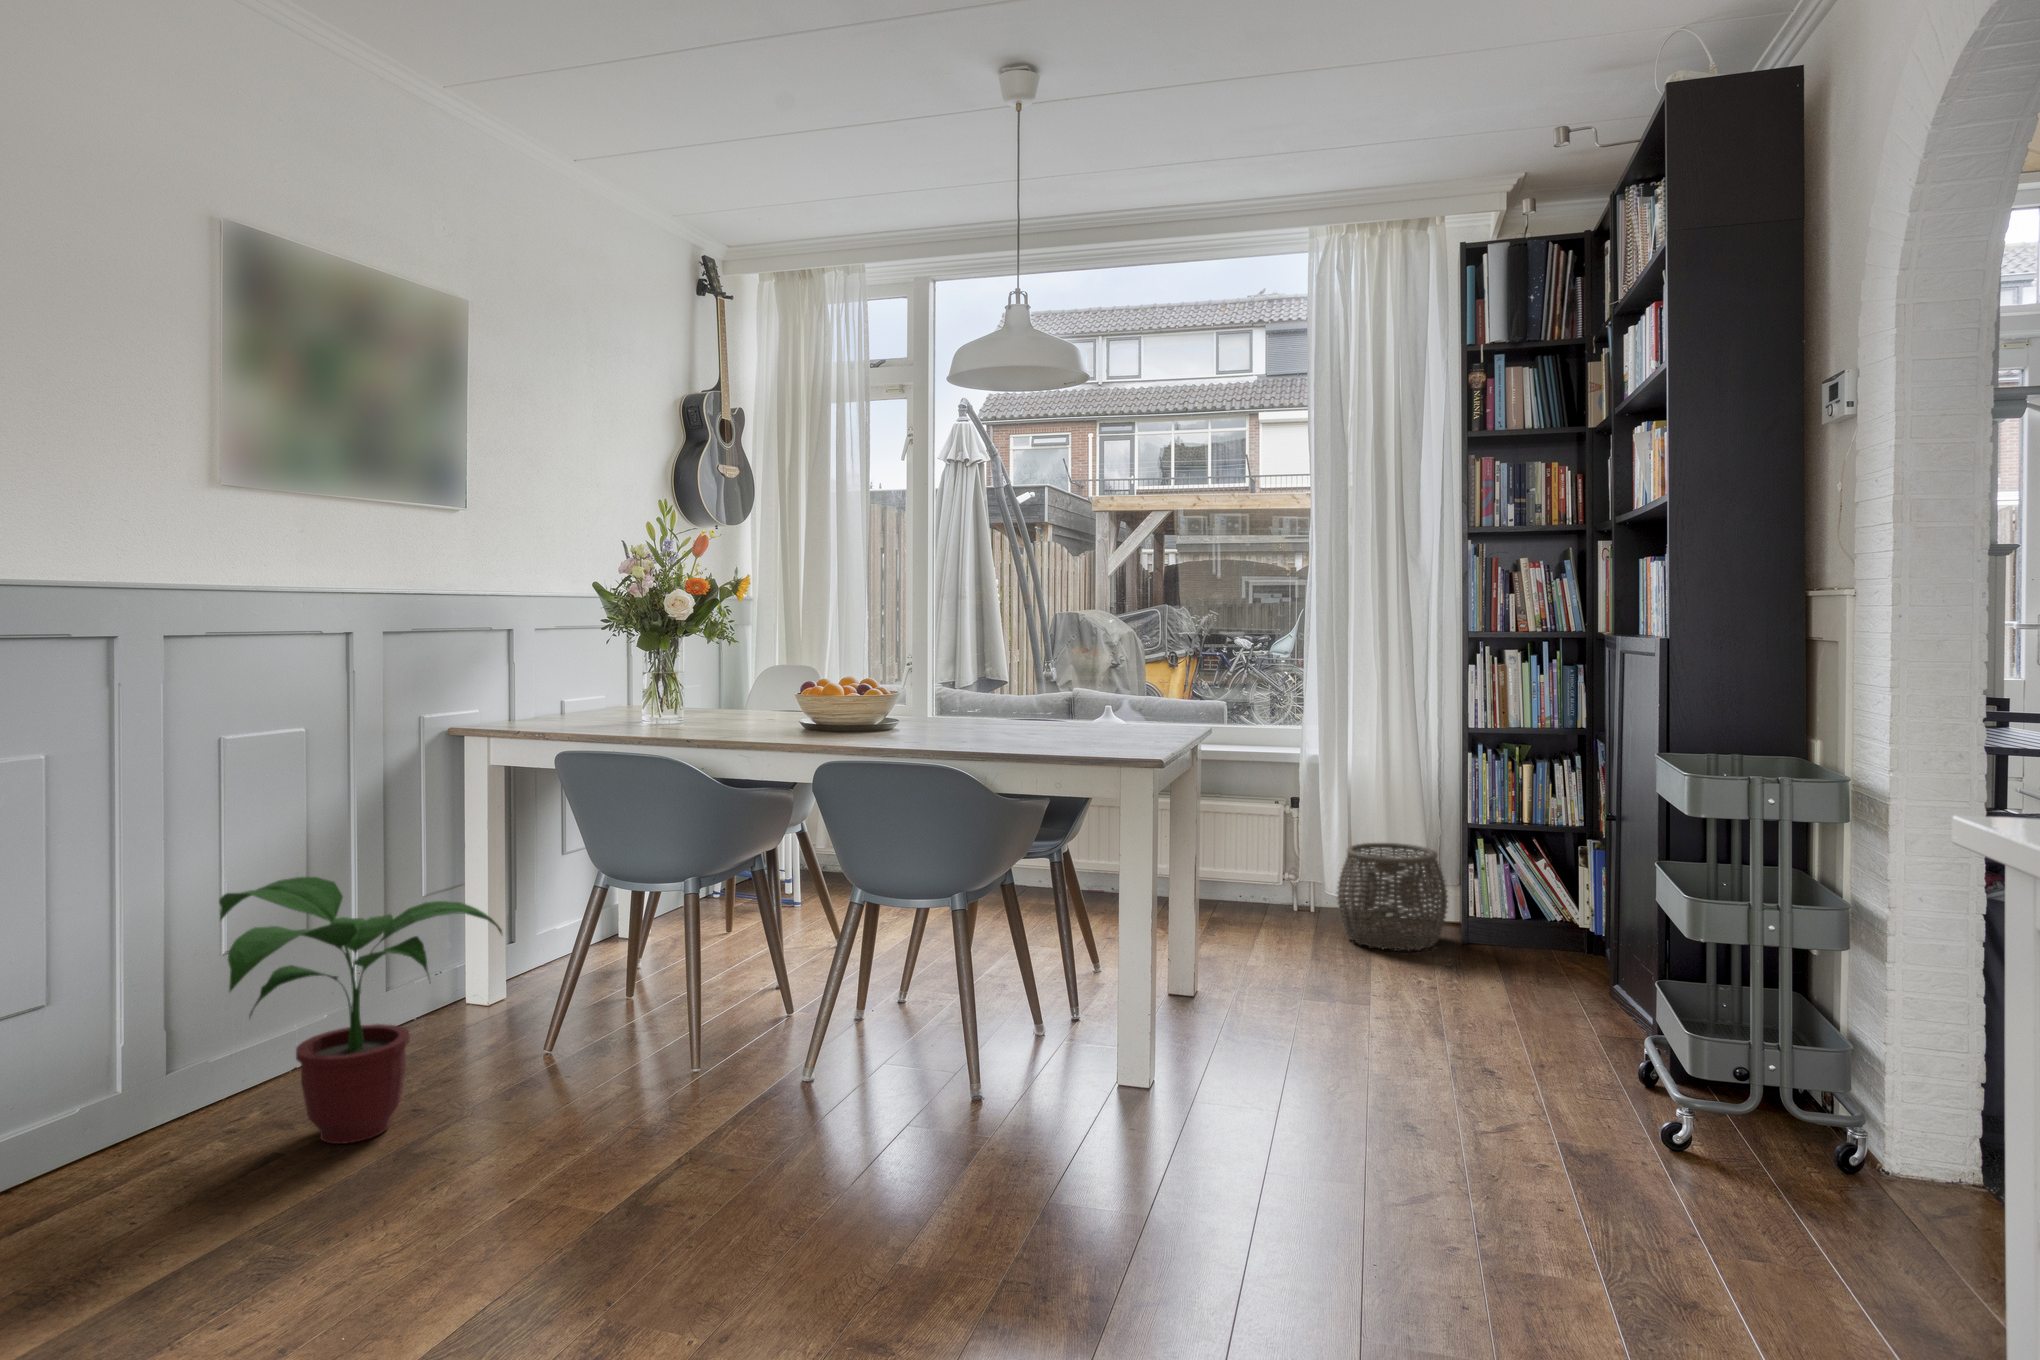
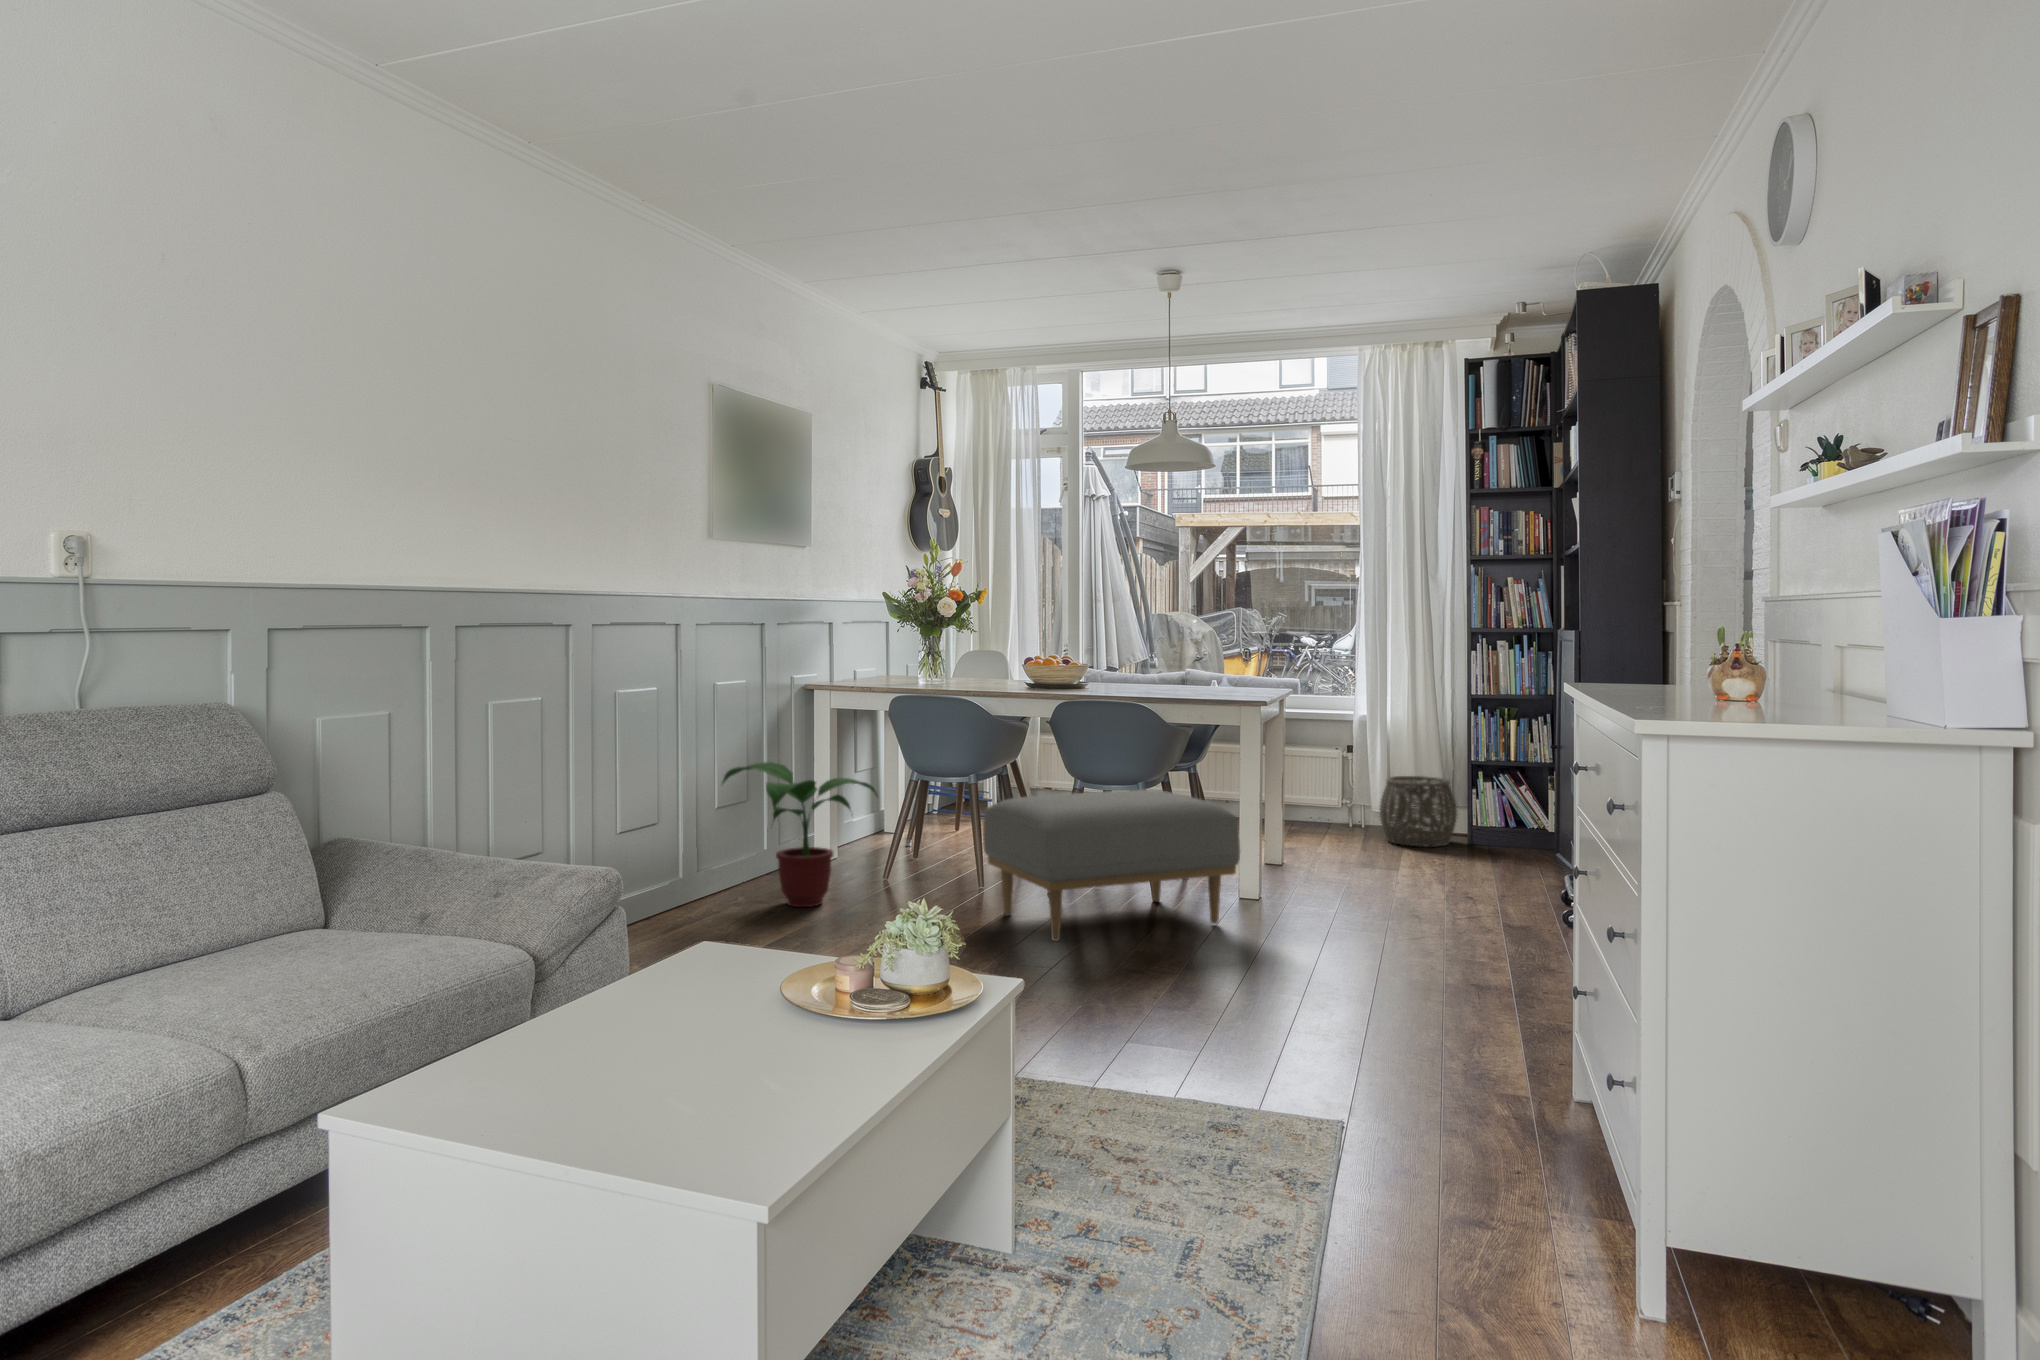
ottoman: none [661,916,1107,1245] -> present [983,790,1240,942]

